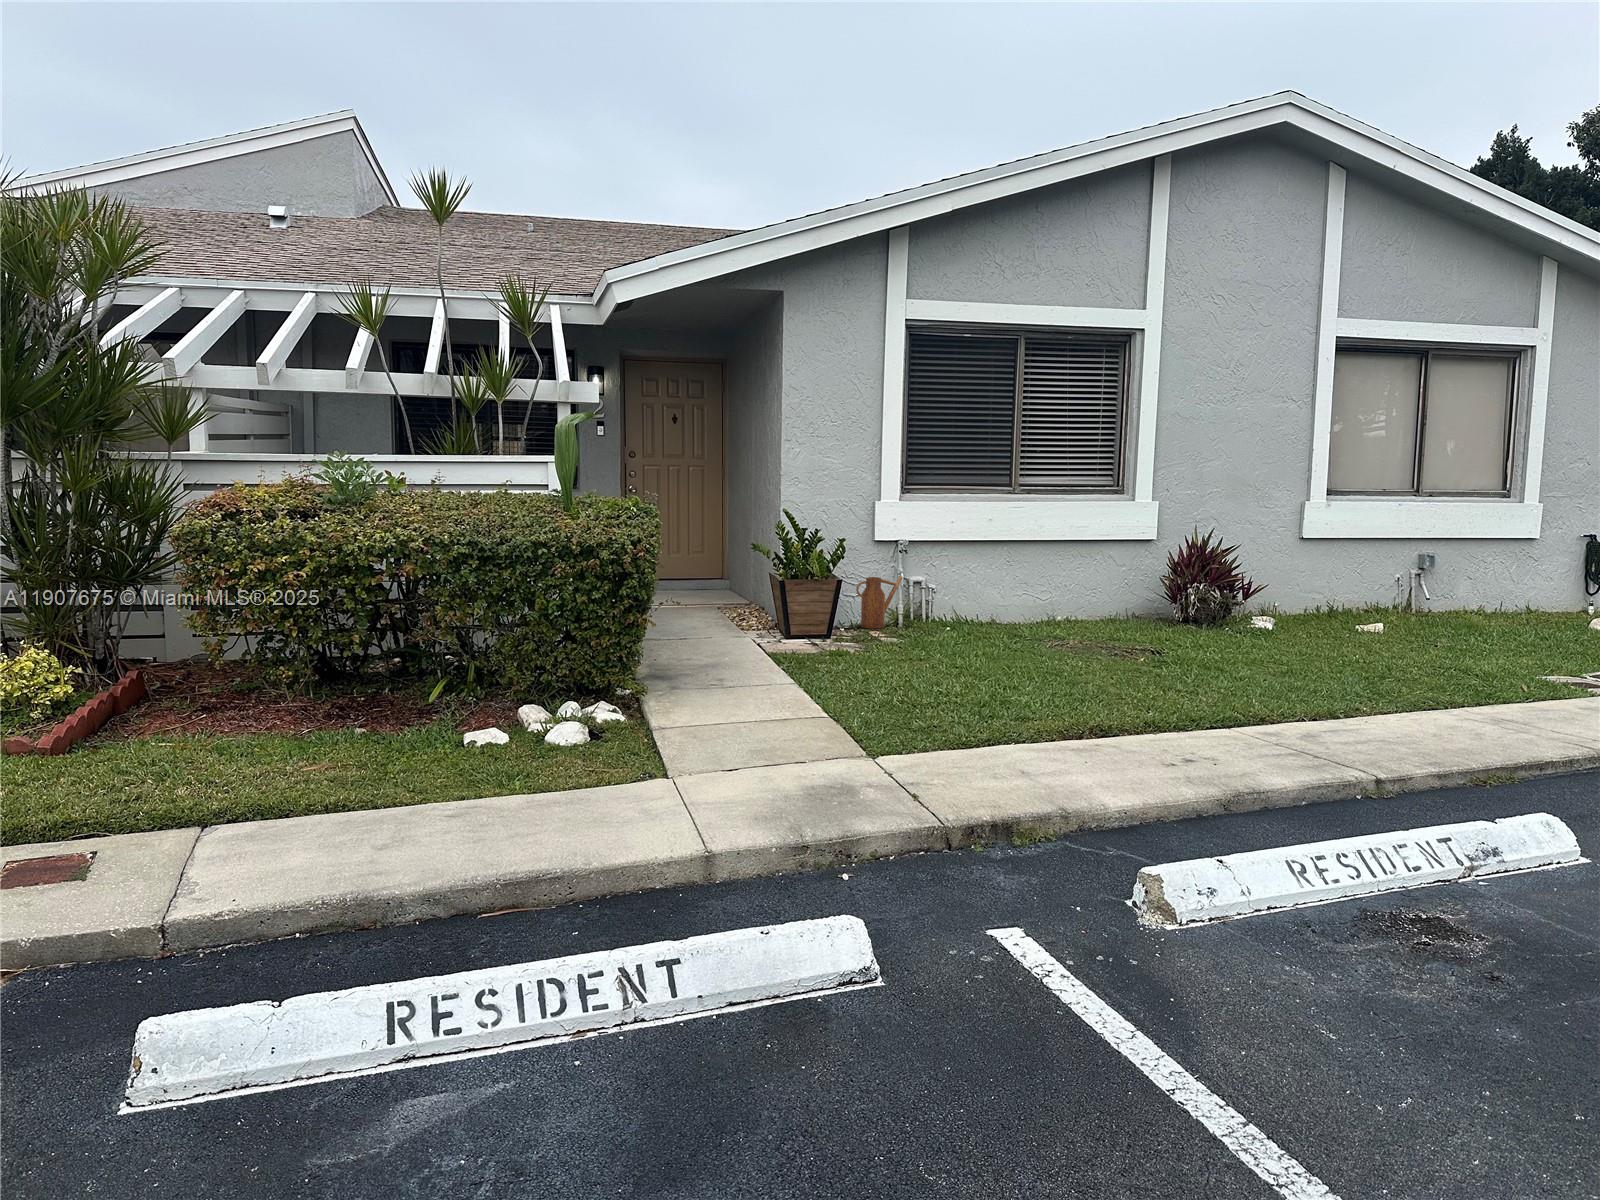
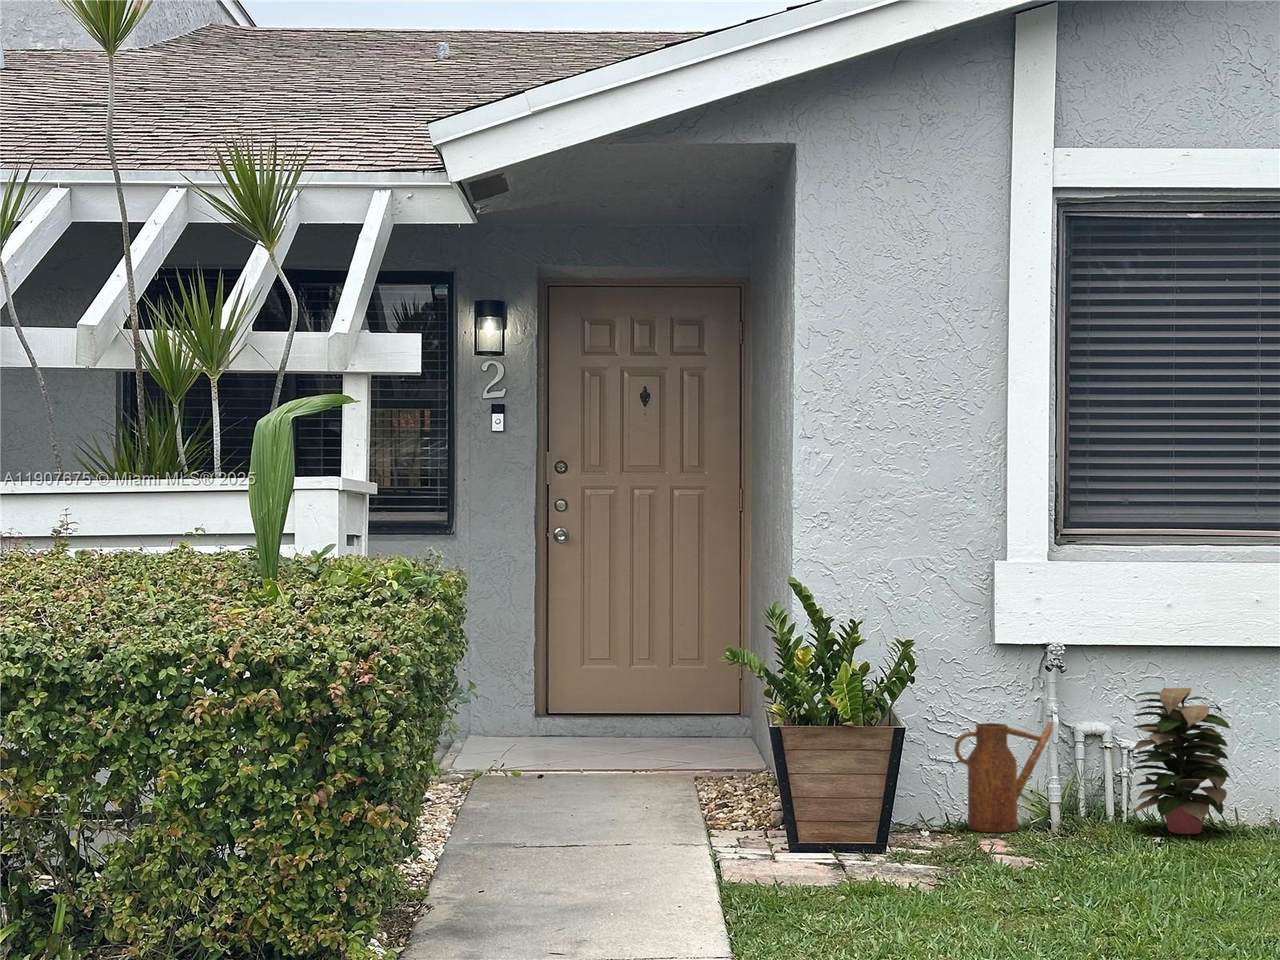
decorative plant: none [936,560,983,628] -> present [1131,688,1233,834]

